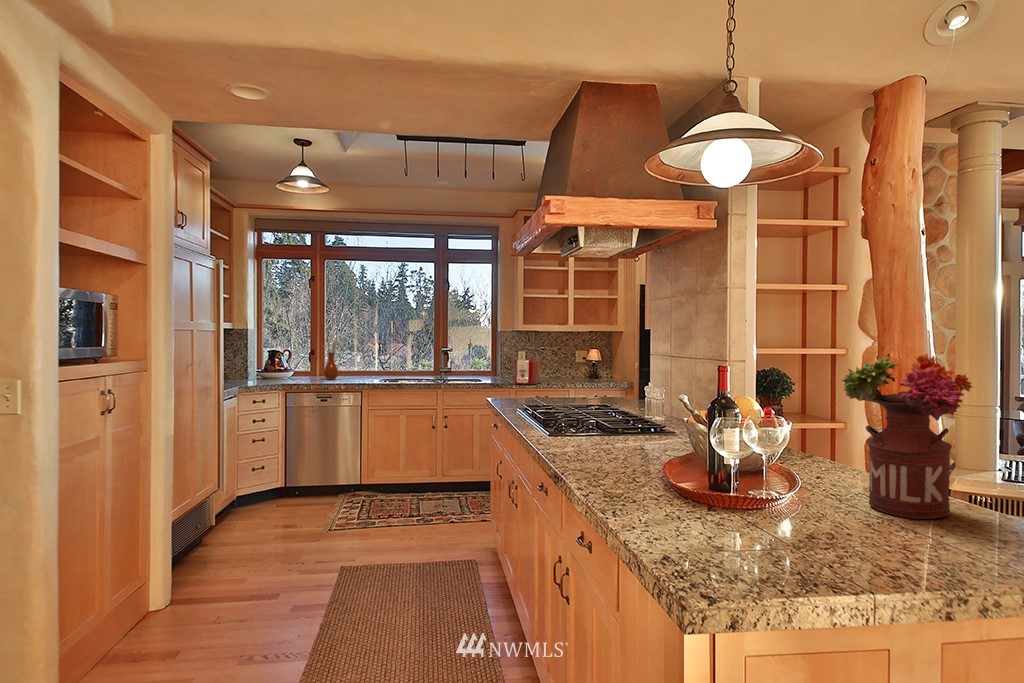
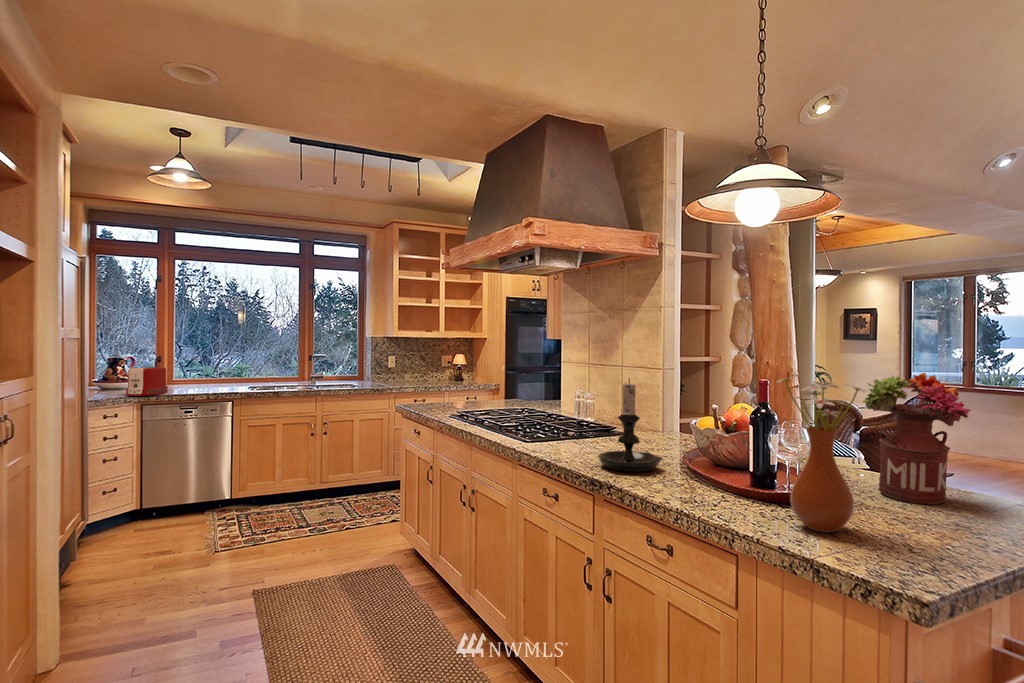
vase: present [323,339,339,380] -> present [777,375,866,532]
toaster: present [514,360,541,385] -> present [126,367,168,396]
candle holder: none [577,362,644,463] -> present [598,379,663,472]

